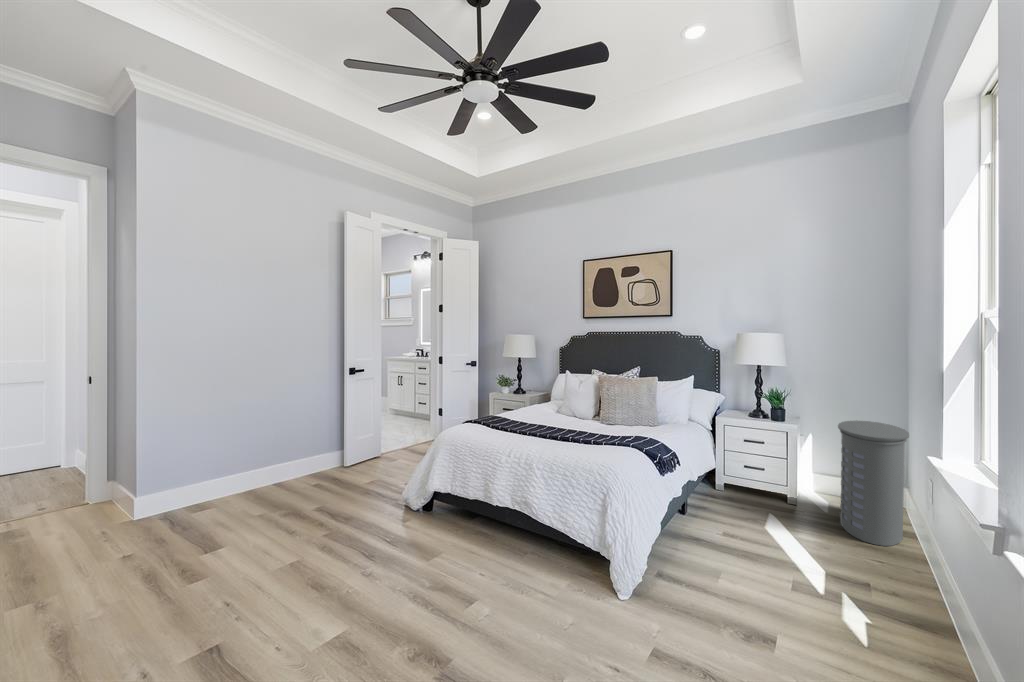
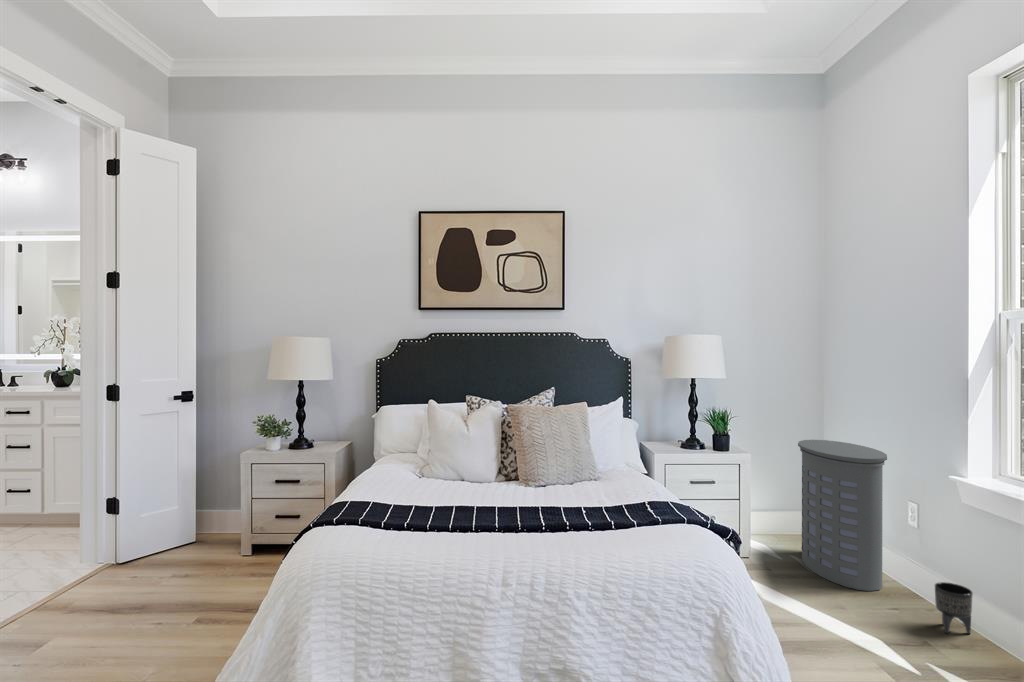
planter: none [895,542,929,588] -> present [935,582,973,634]

